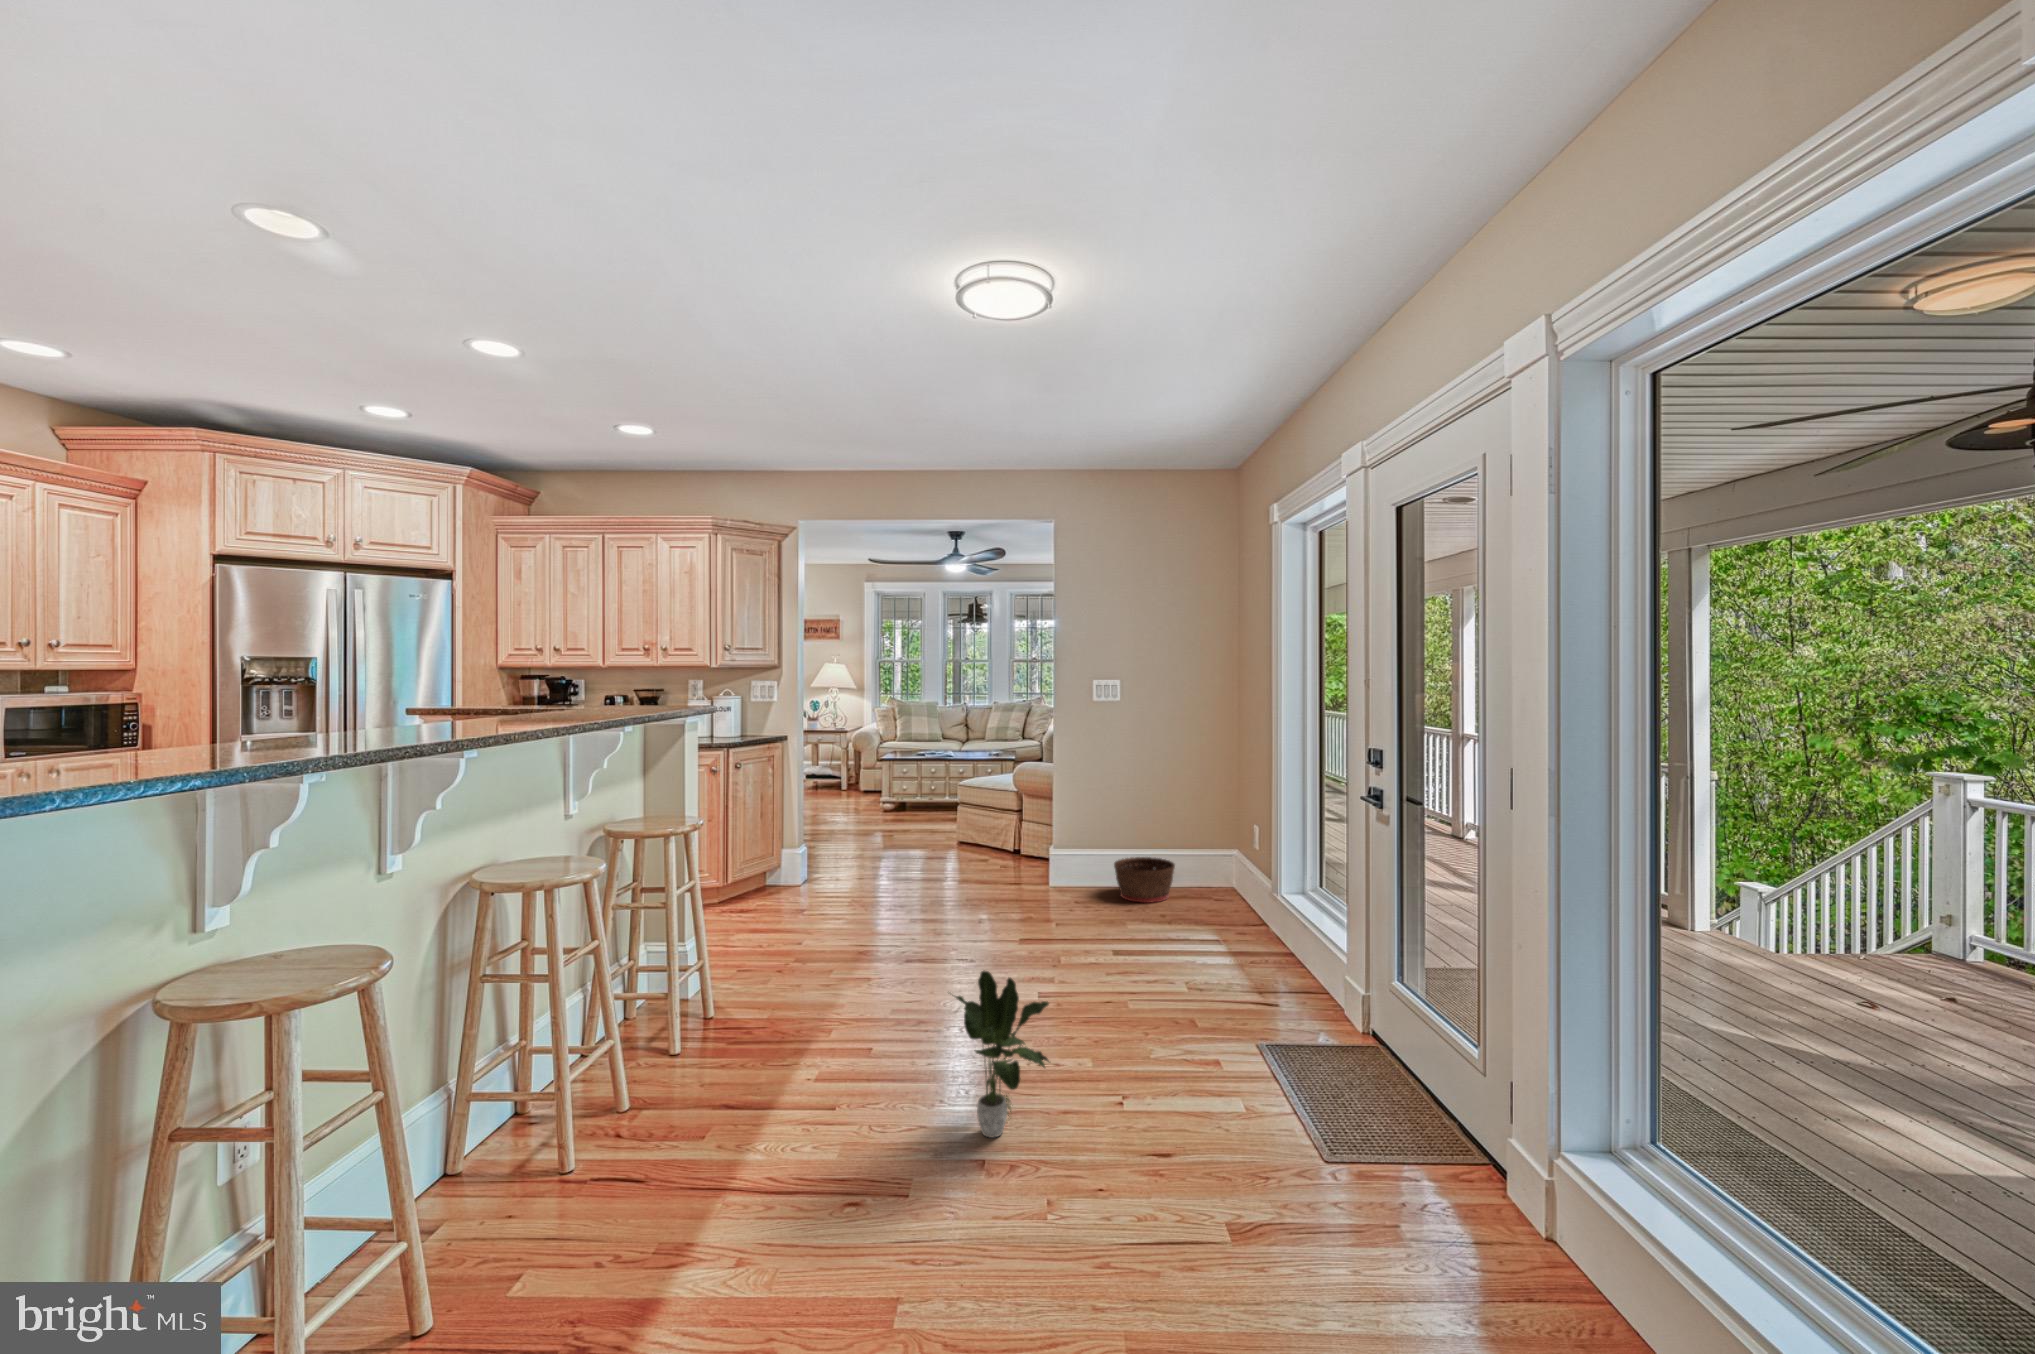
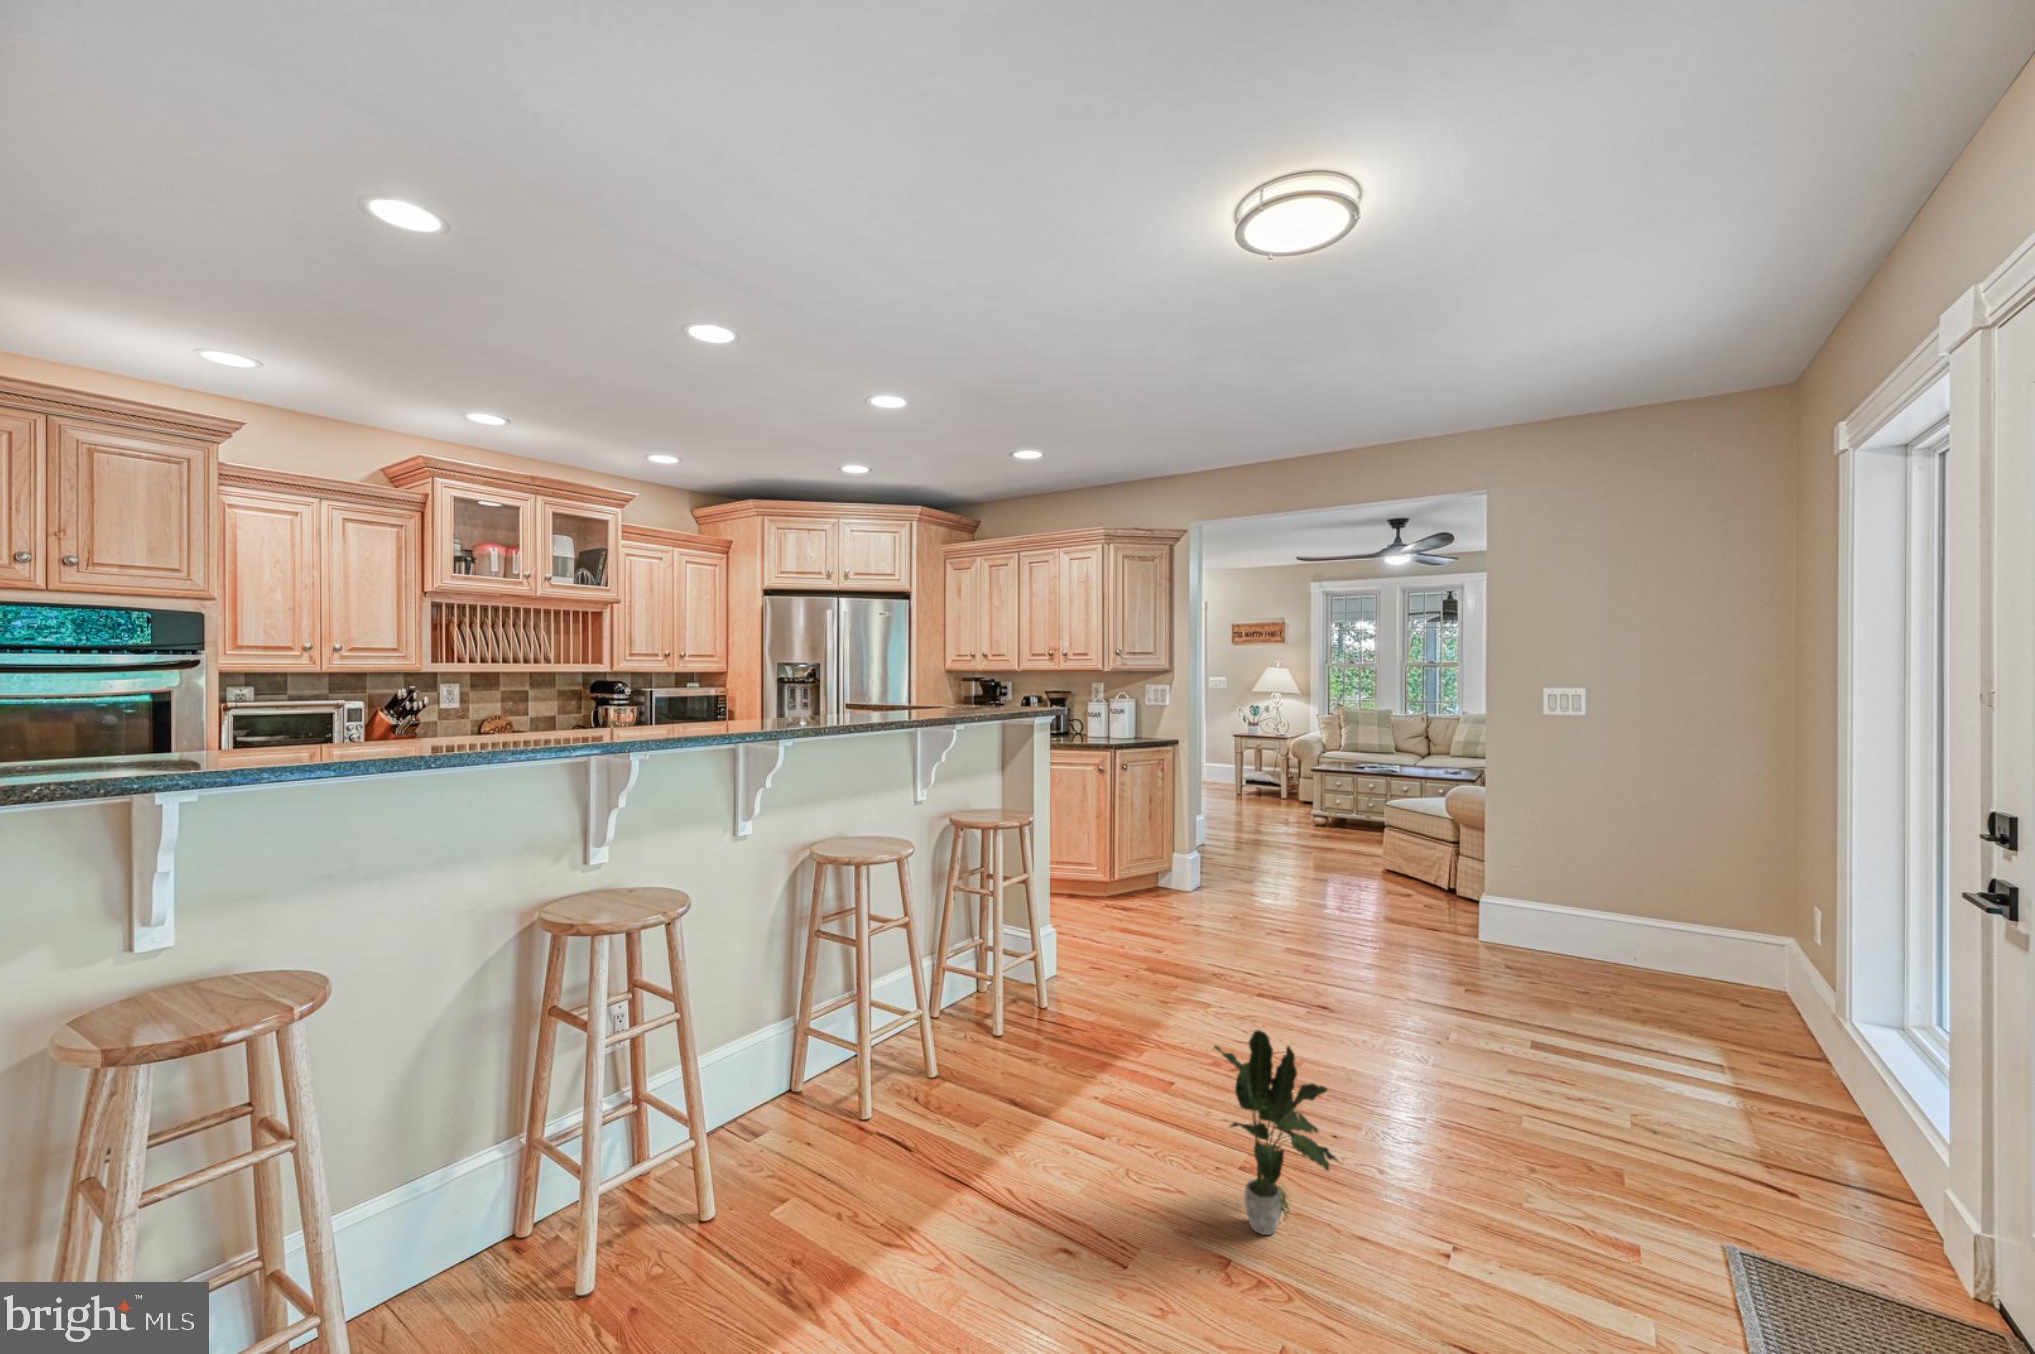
basket: present [1114,857,1175,903] -> none [1573,925,1673,992]

